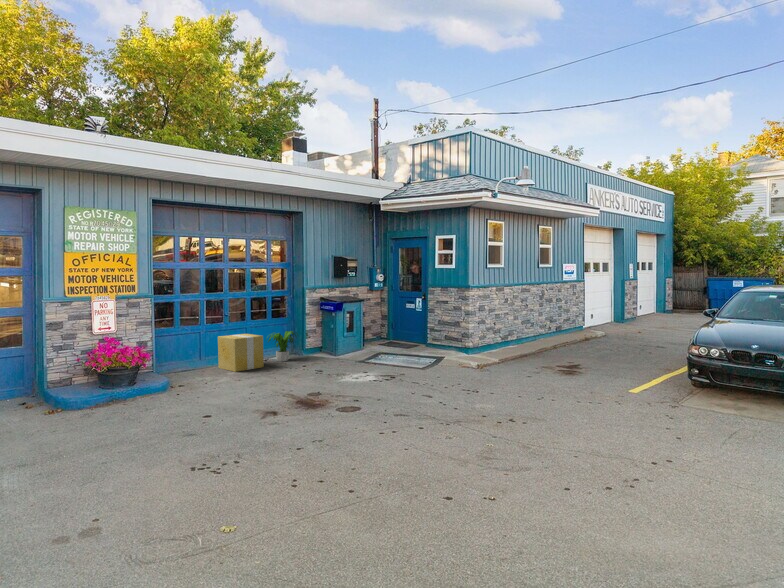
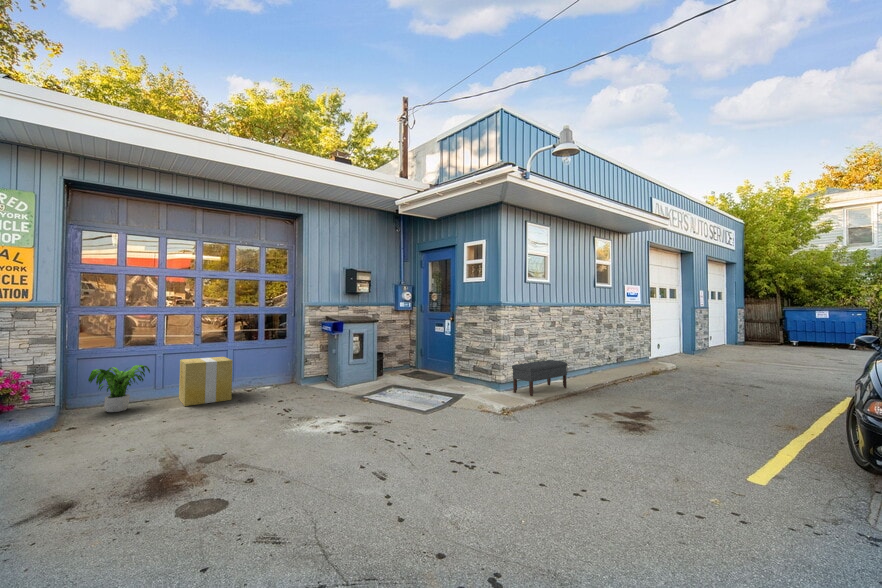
bench: none [477,330,519,357] -> present [512,360,568,396]
potted plant: present [268,331,296,362] -> present [88,365,150,412]

